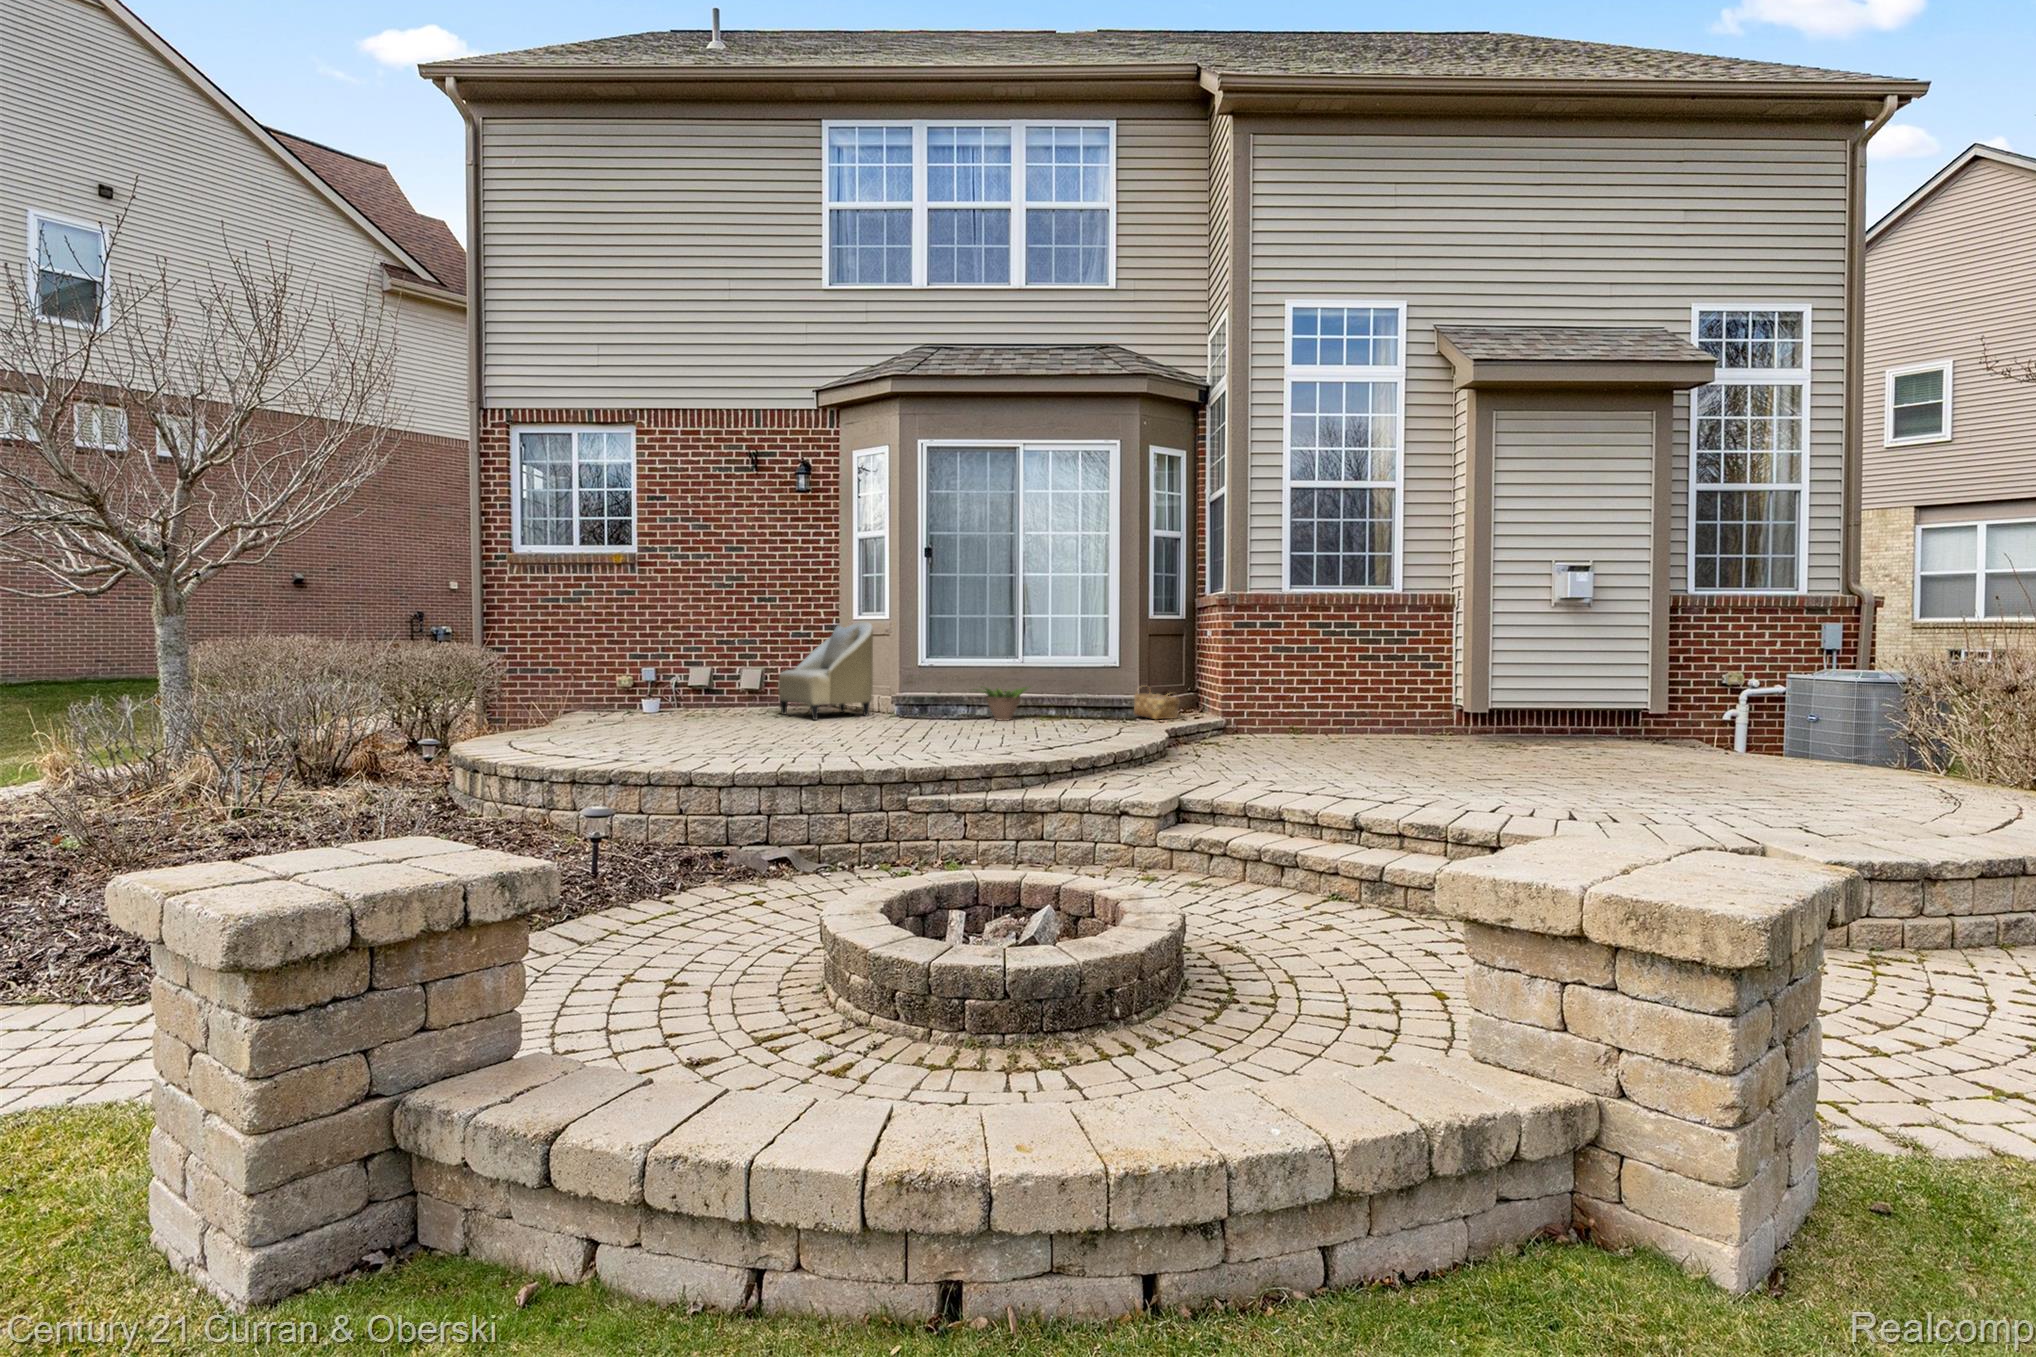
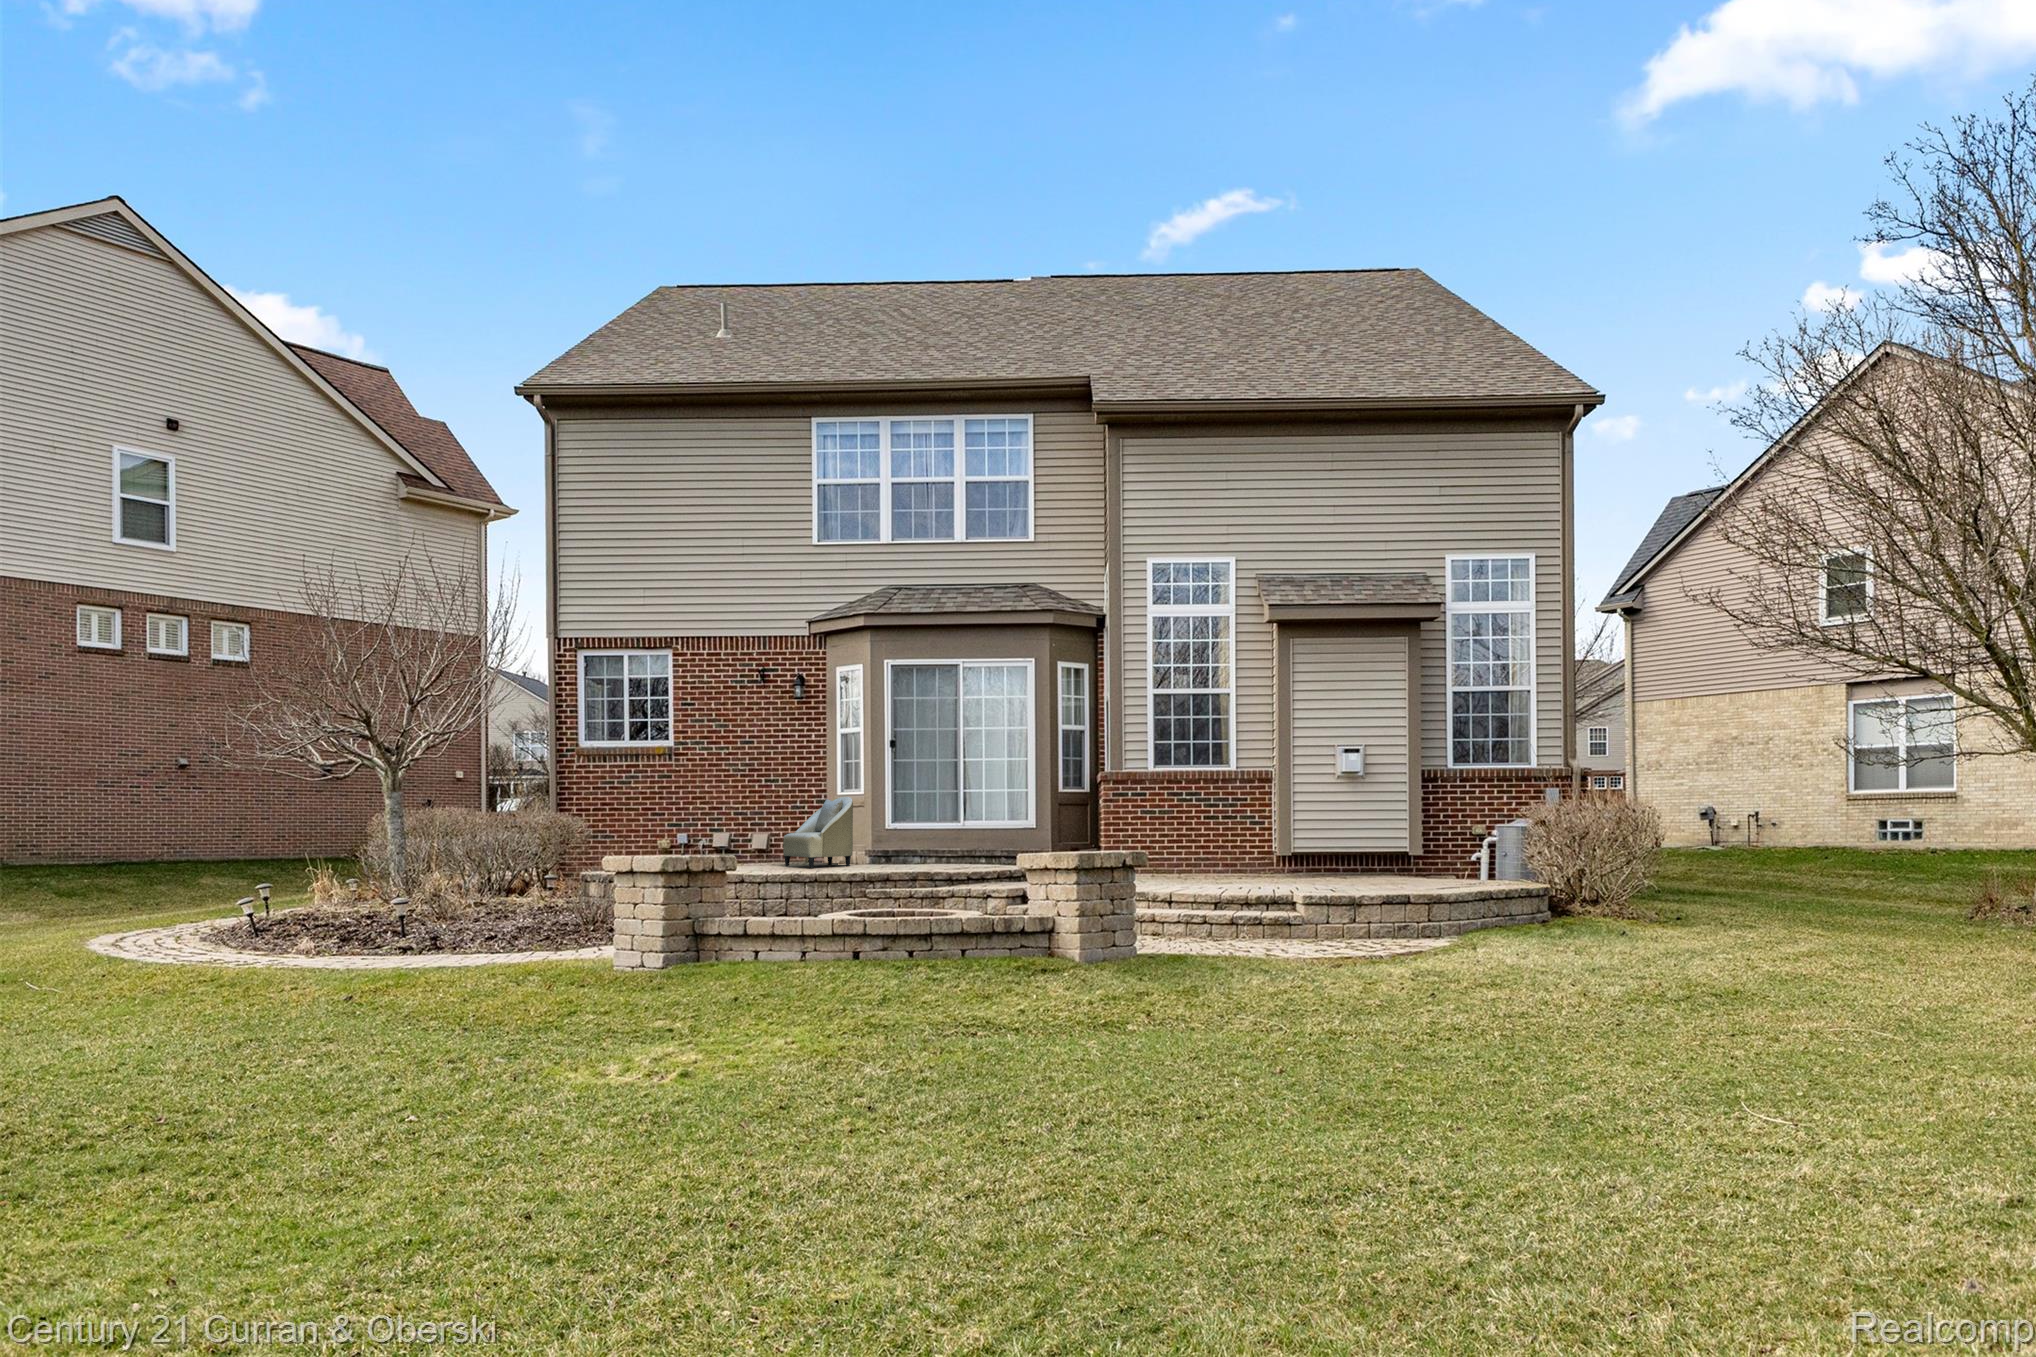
decorative plant: present [973,687,1028,721] -> none [923,842,967,867]
woven basket: present [1134,687,1180,719] -> none [1042,840,1074,865]

